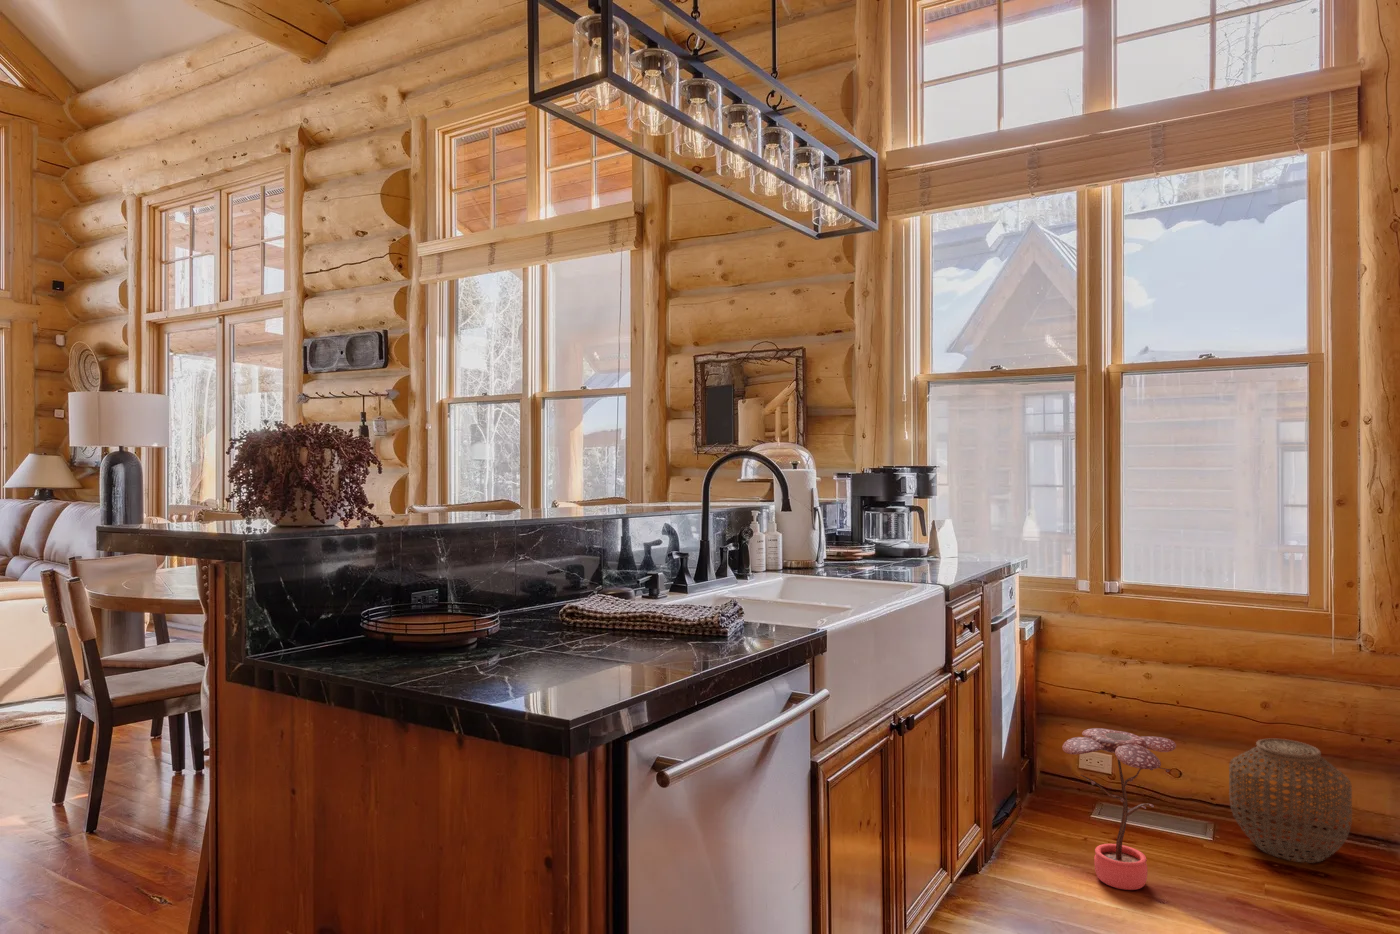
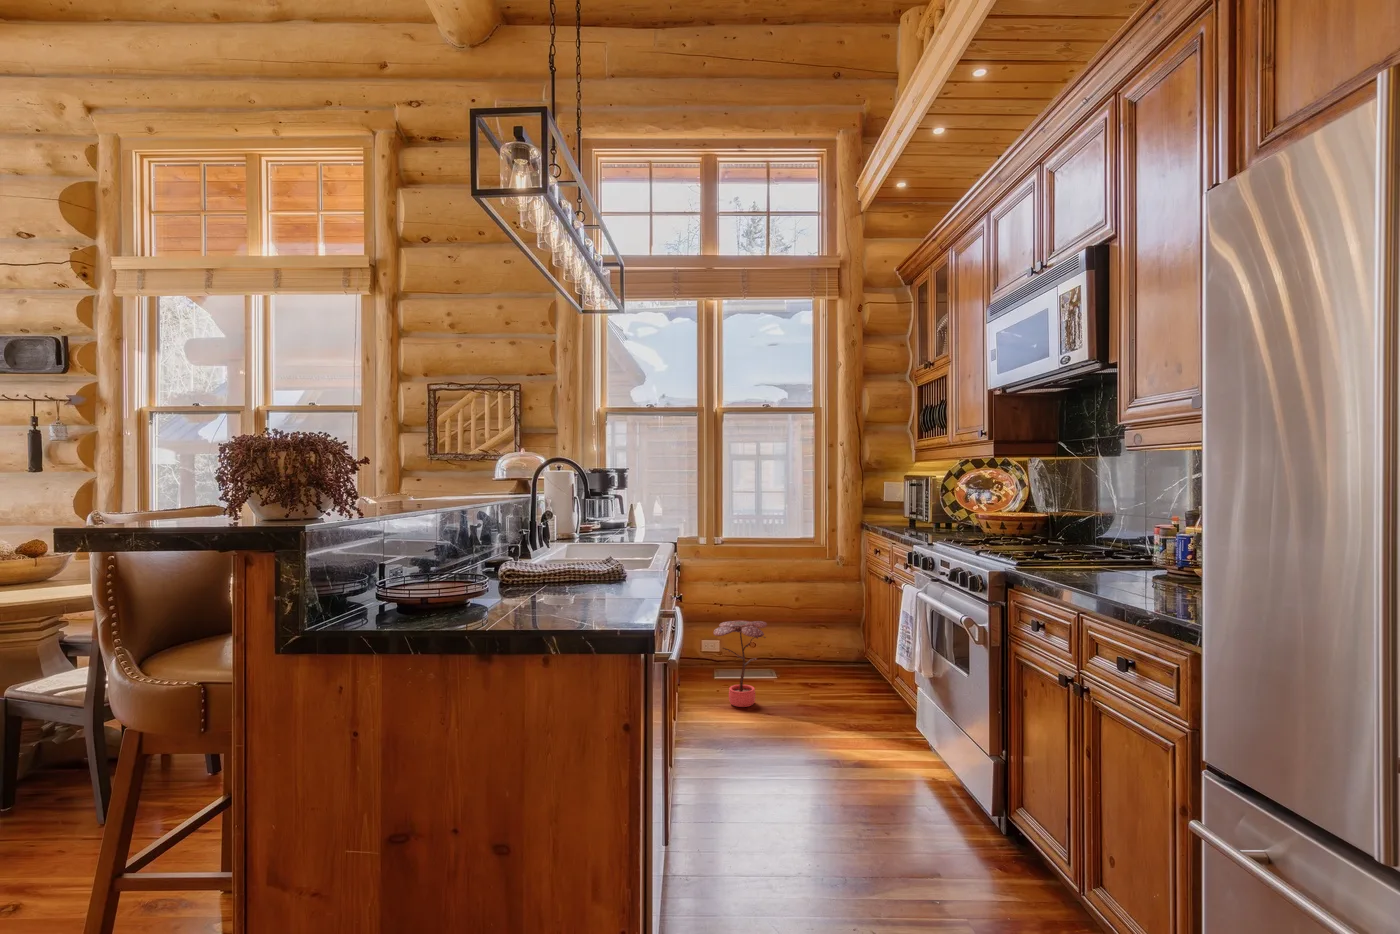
woven basket: present [1229,739,1352,863] -> none [783,616,838,679]

